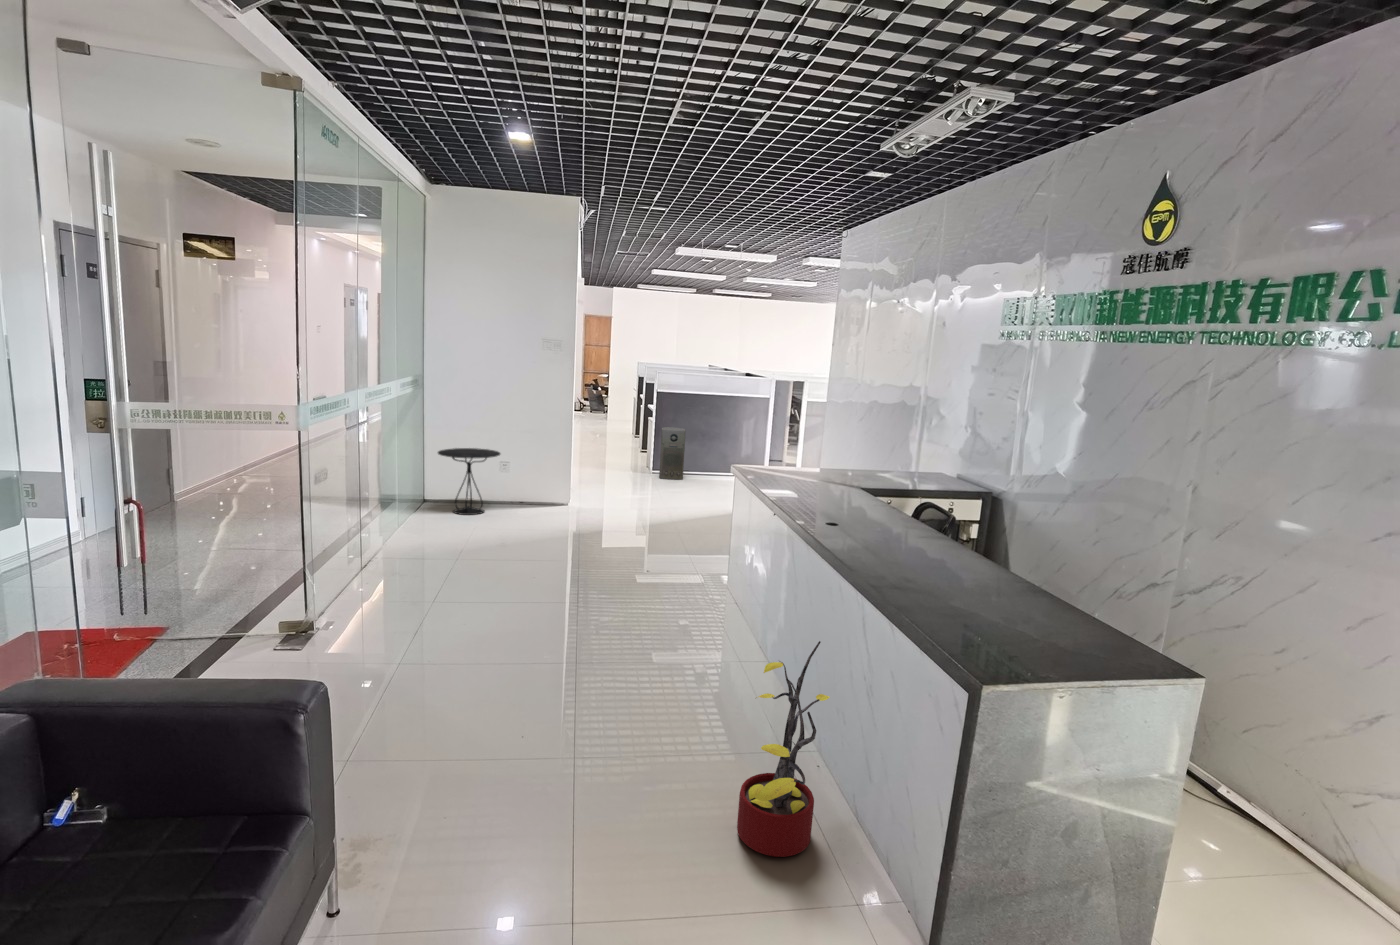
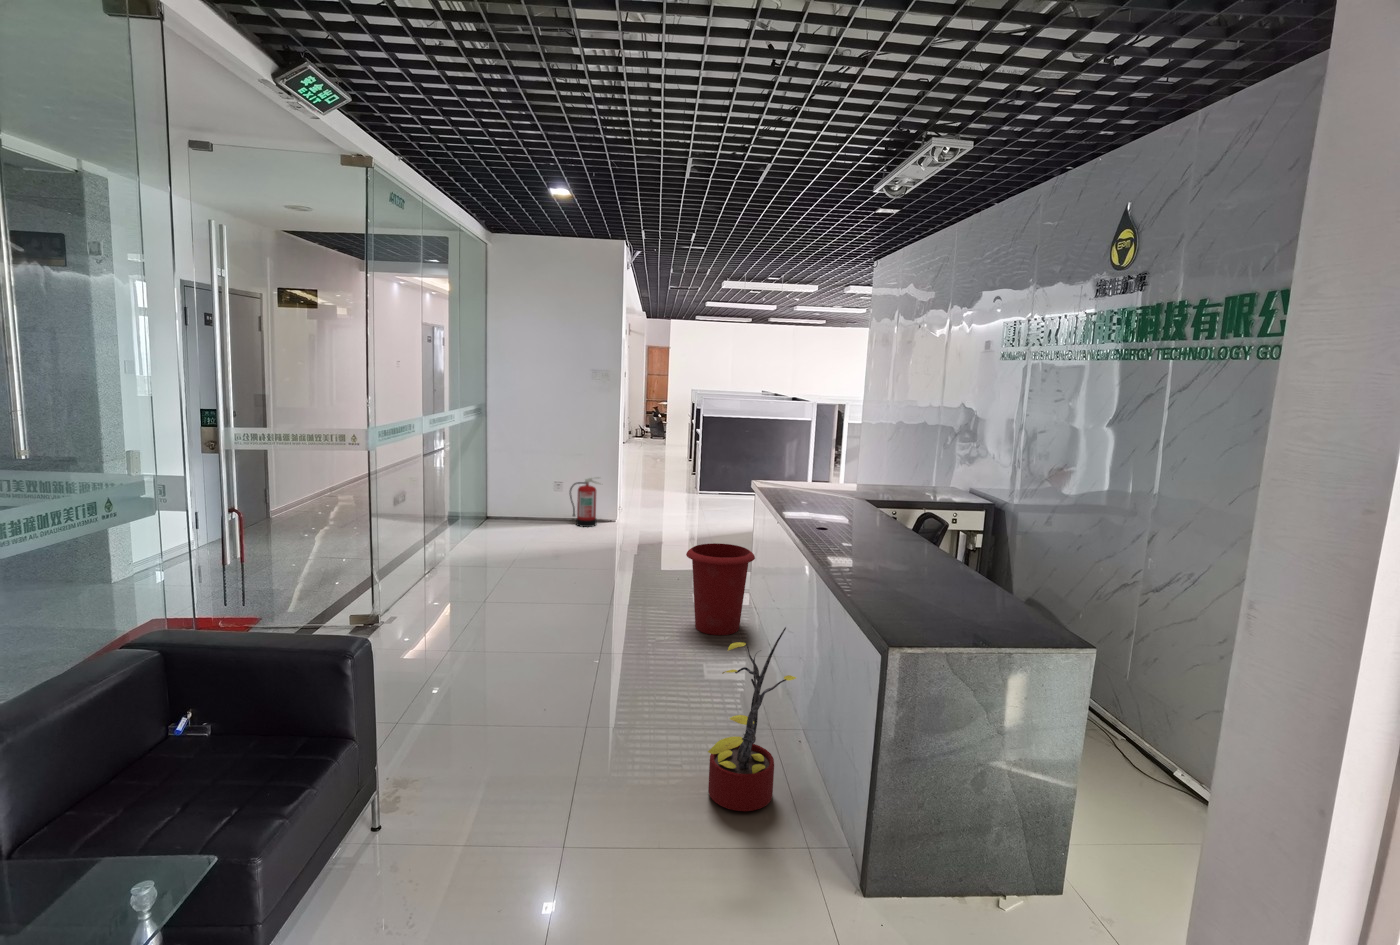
air purifier: present [659,427,686,480] -> none [704,449,728,498]
side table: present [438,448,500,515] -> none [496,469,552,529]
fire extinguisher: none [520,458,559,512] -> present [570,477,600,527]
waste bin: none [672,536,747,637] -> present [686,543,755,635]

